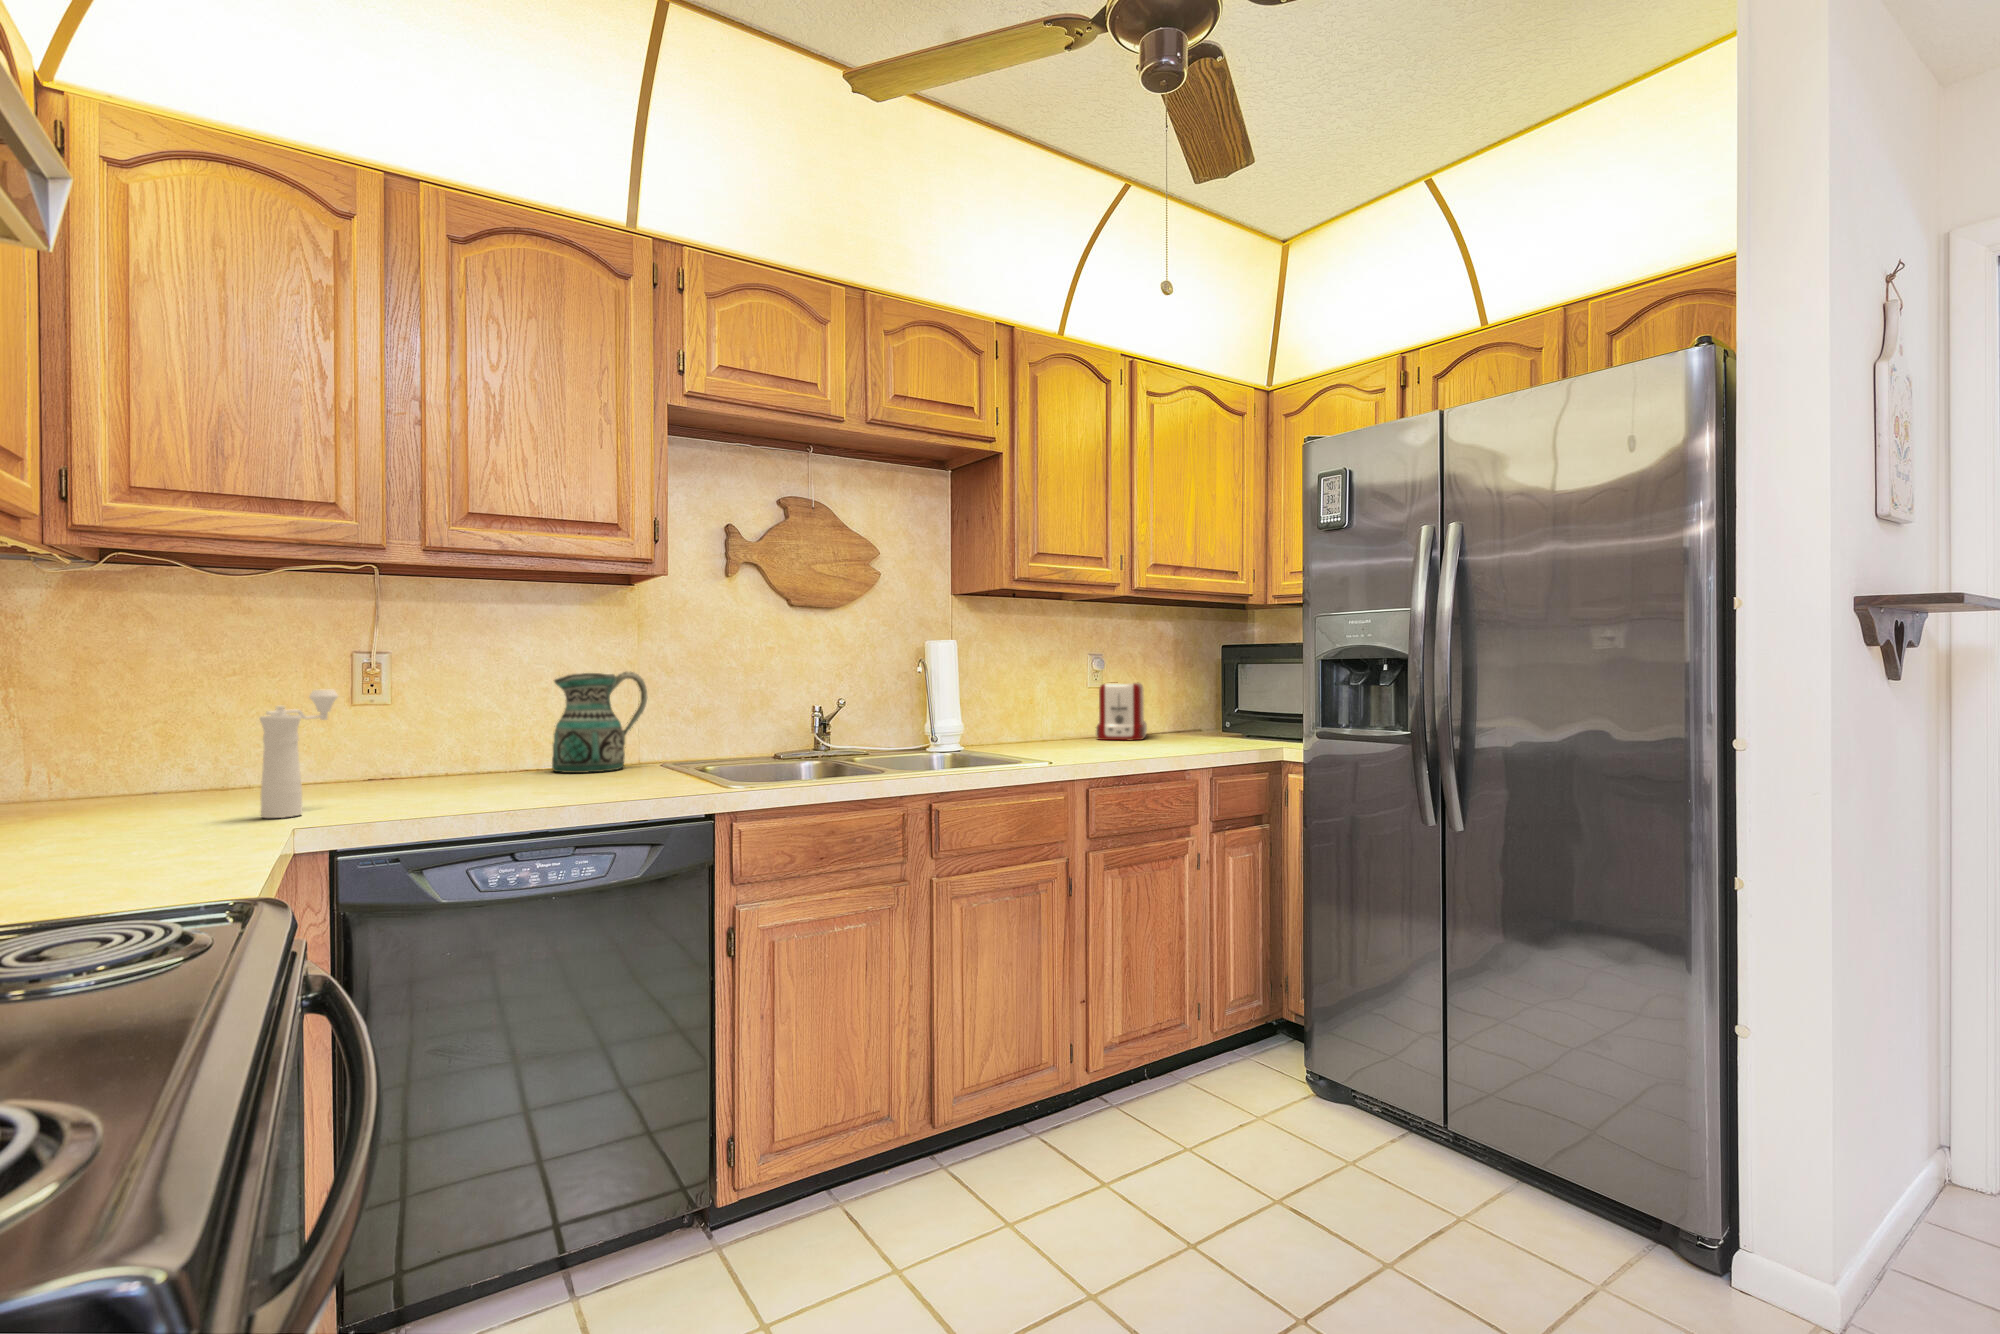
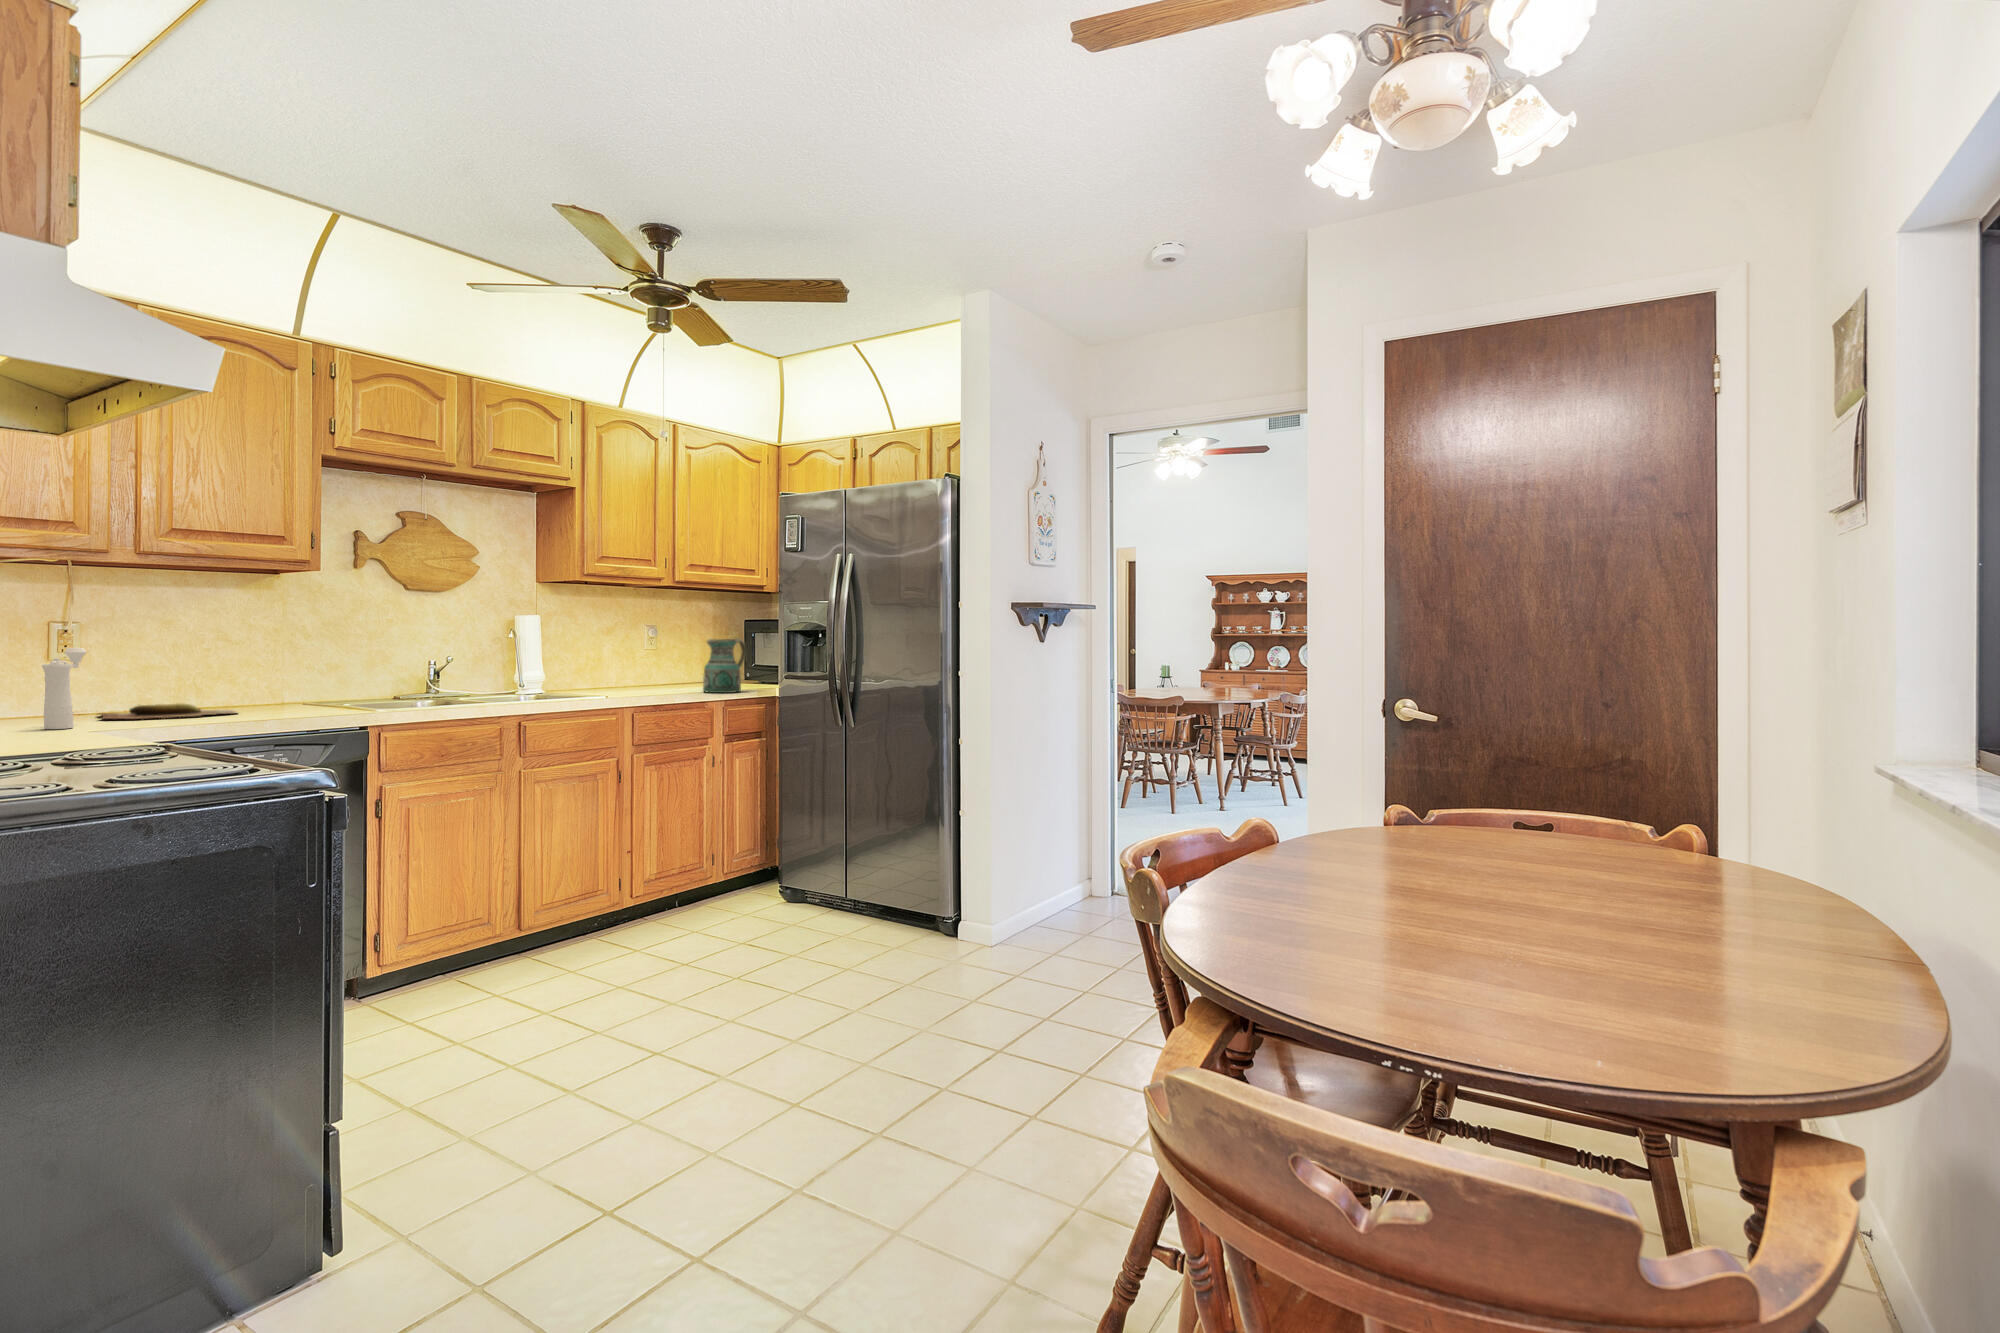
ceramic pitcher: present [552,672,647,773] -> present [703,638,746,693]
toaster: present [1096,682,1147,740] -> none [651,647,692,687]
cutting board: none [367,770,556,796] -> present [99,703,236,719]

